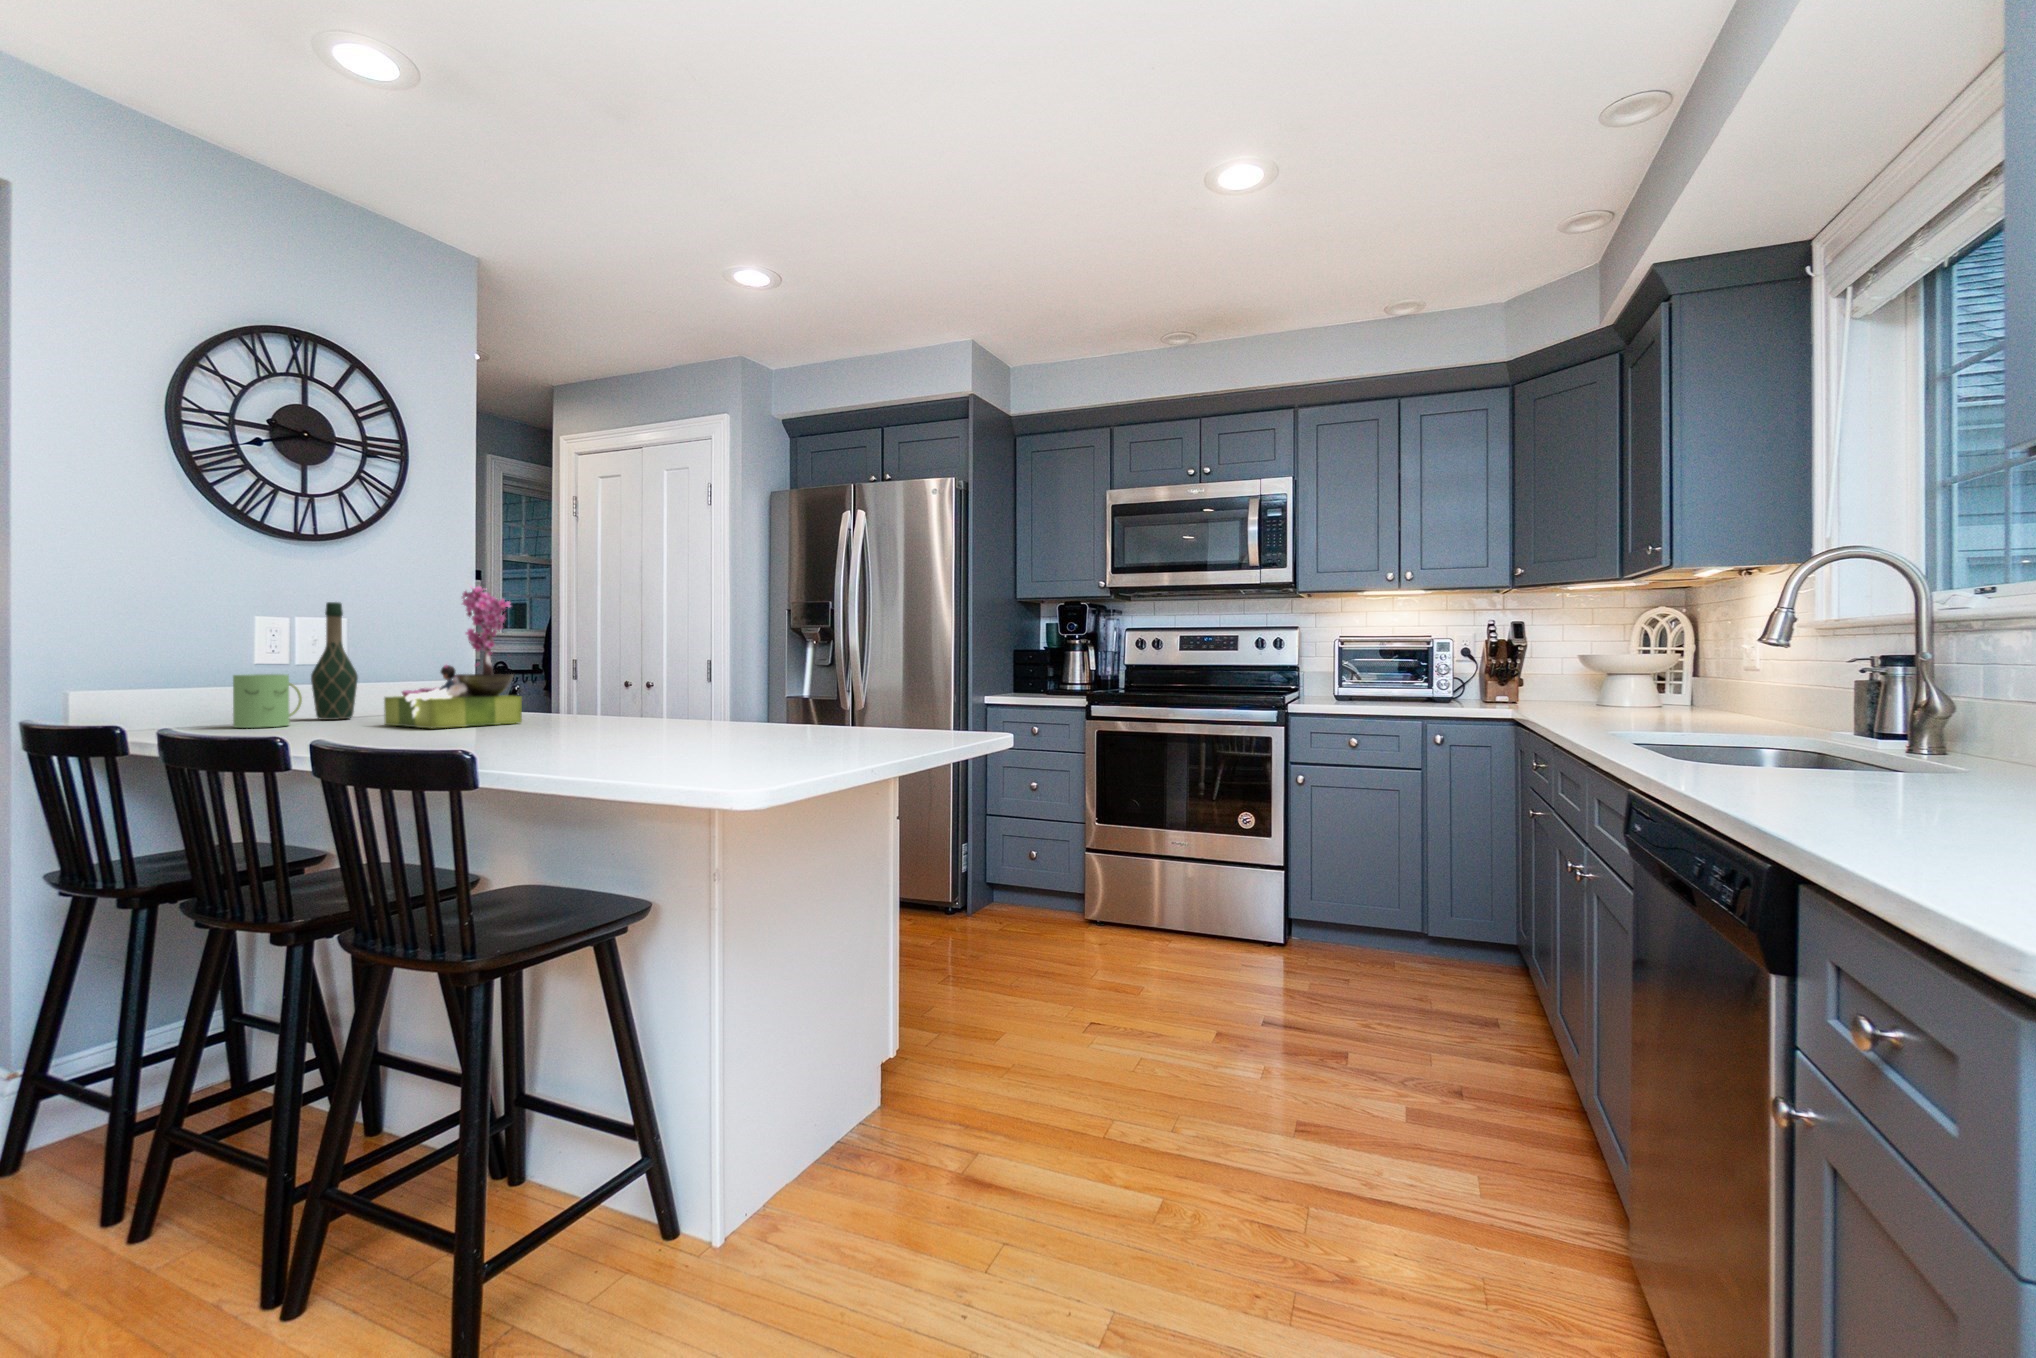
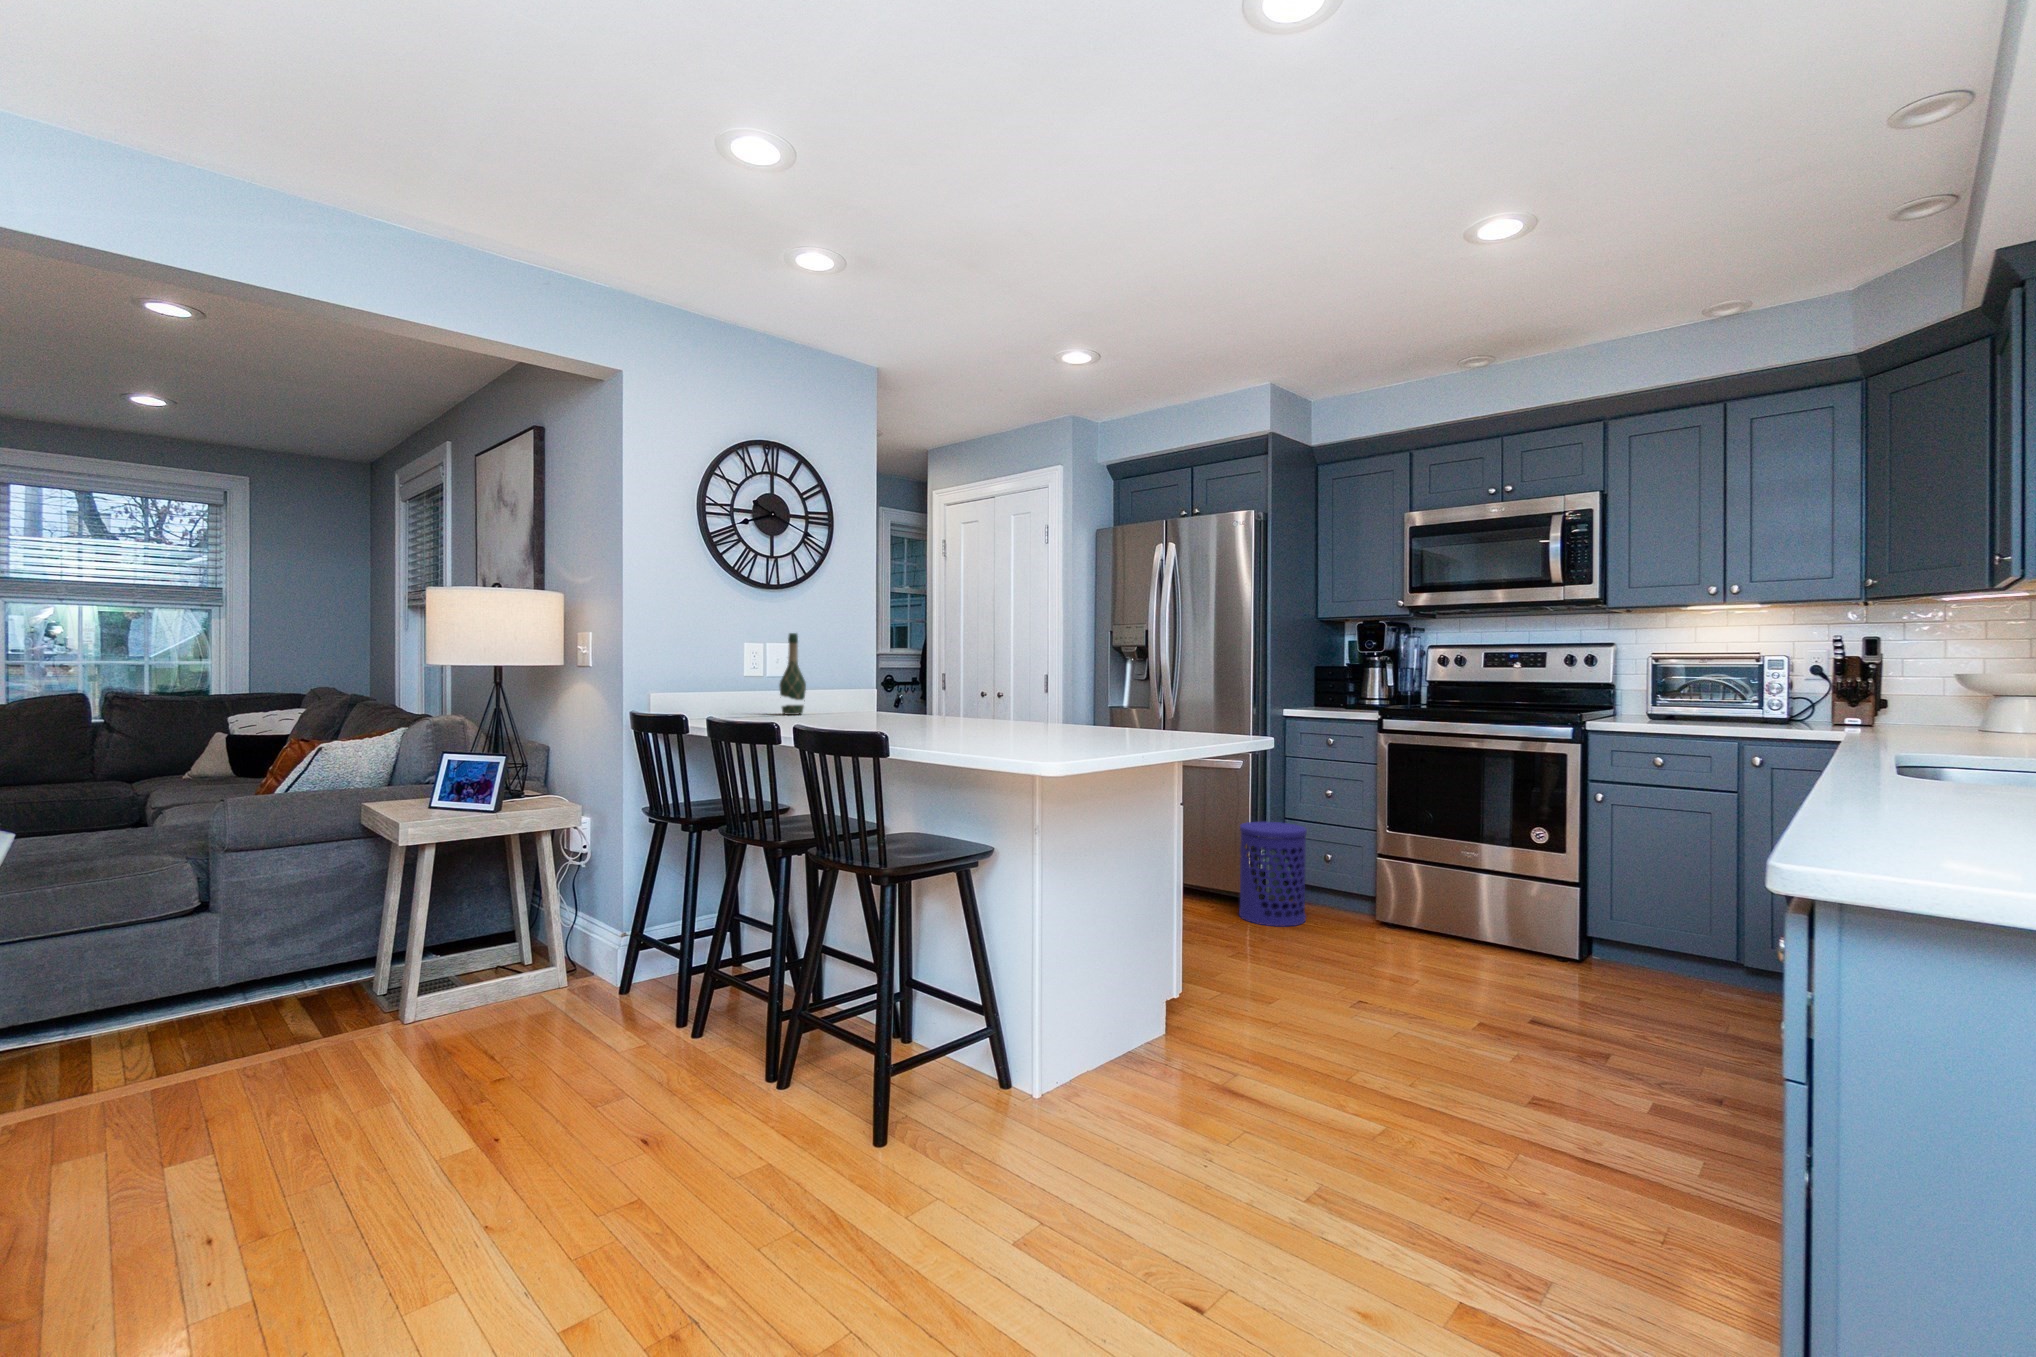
flower arrangement: present [384,587,522,728] -> none [824,619,909,722]
mug: present [233,674,302,728] -> none [739,683,776,718]
waste bin: none [944,821,1016,937] -> present [1239,822,1307,926]

